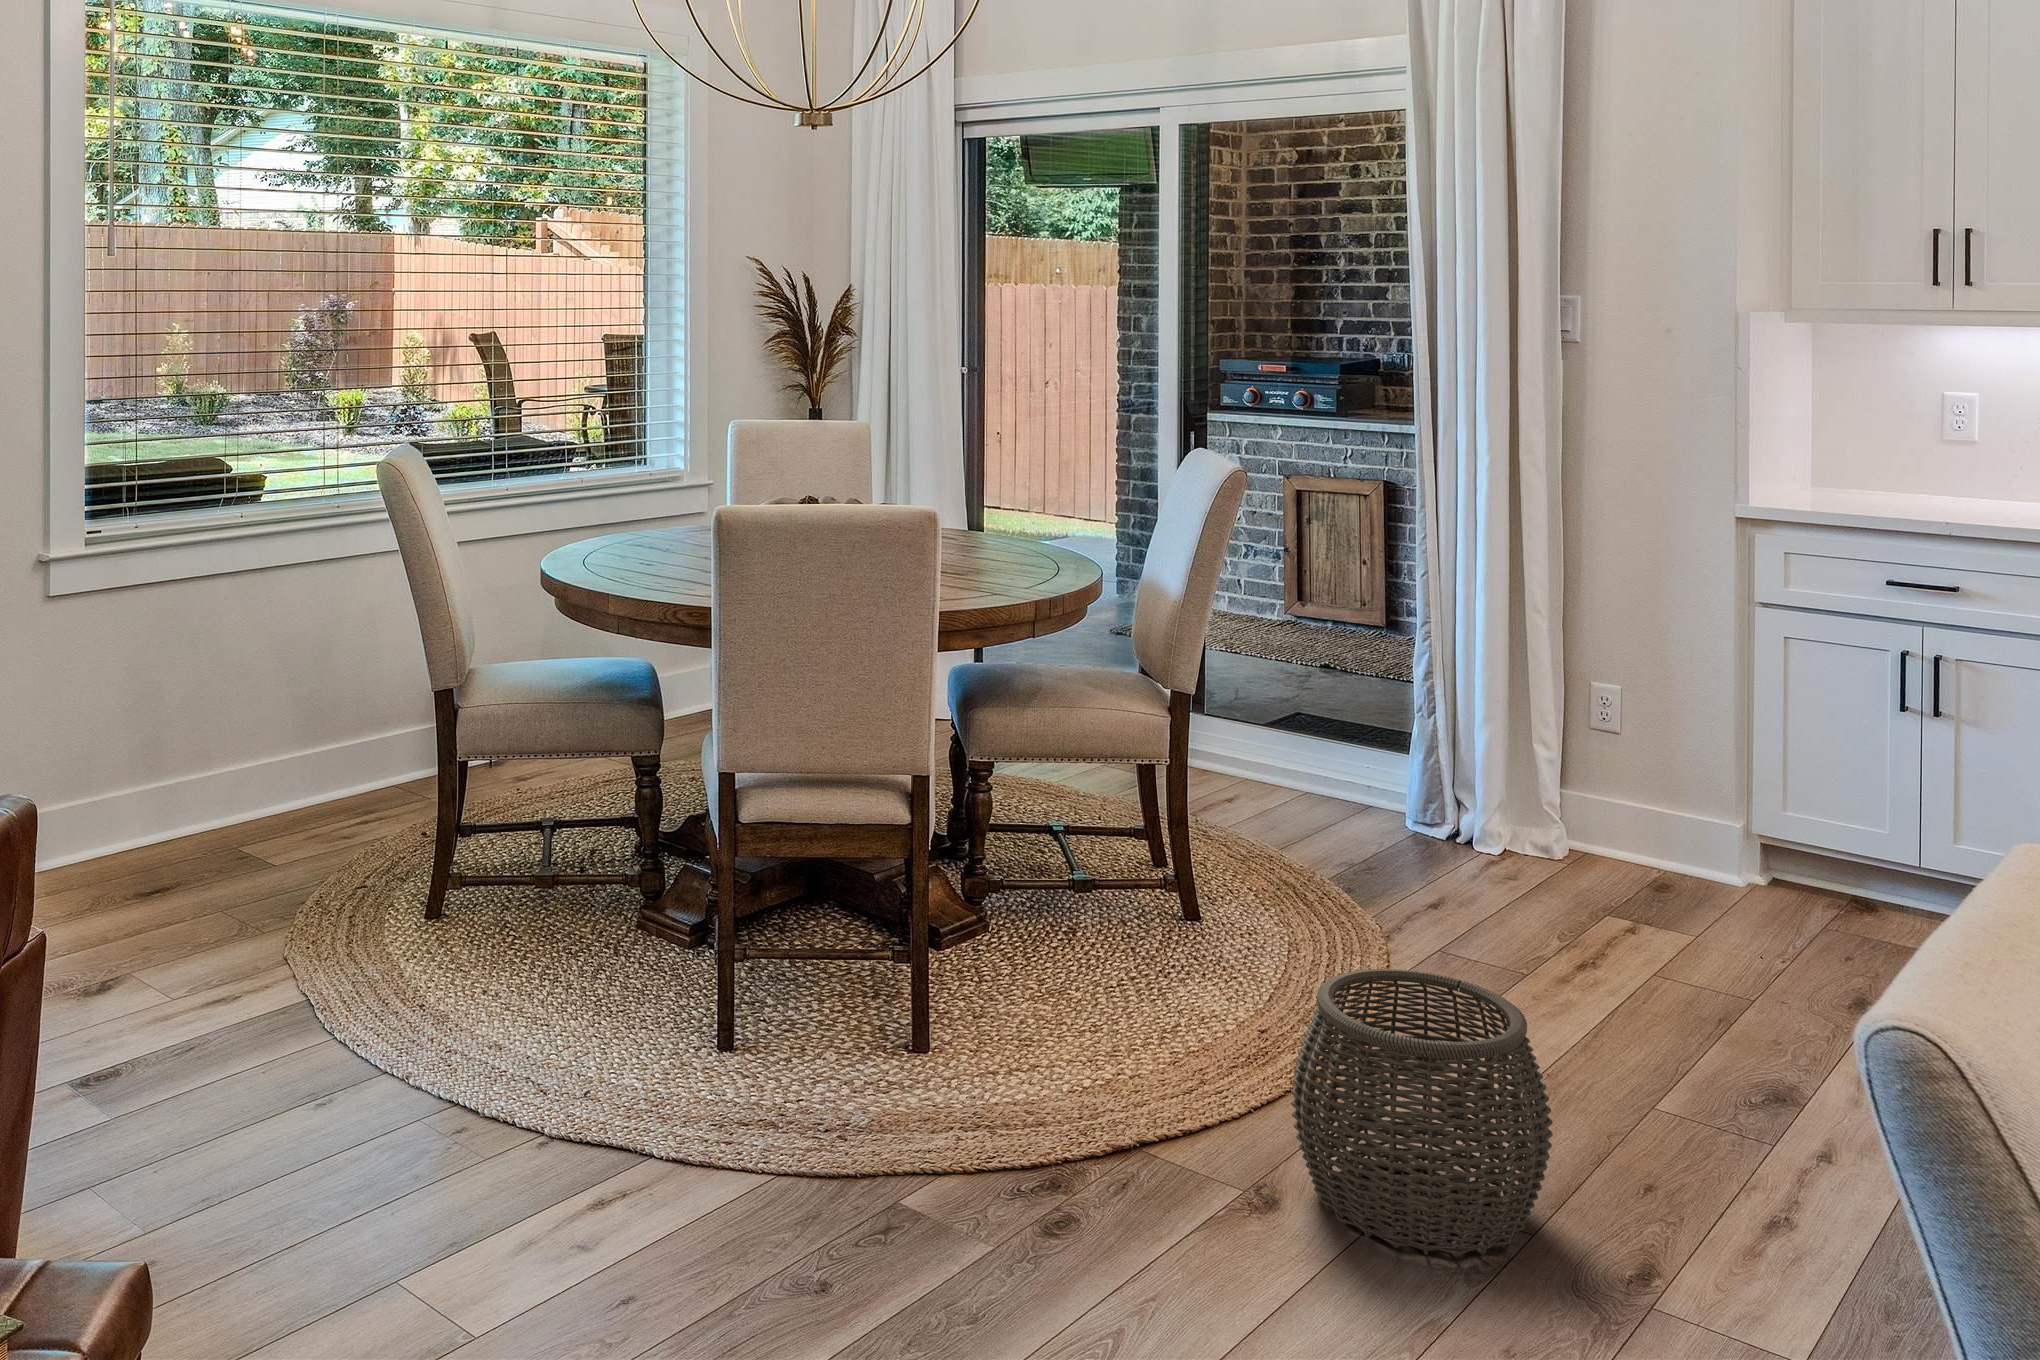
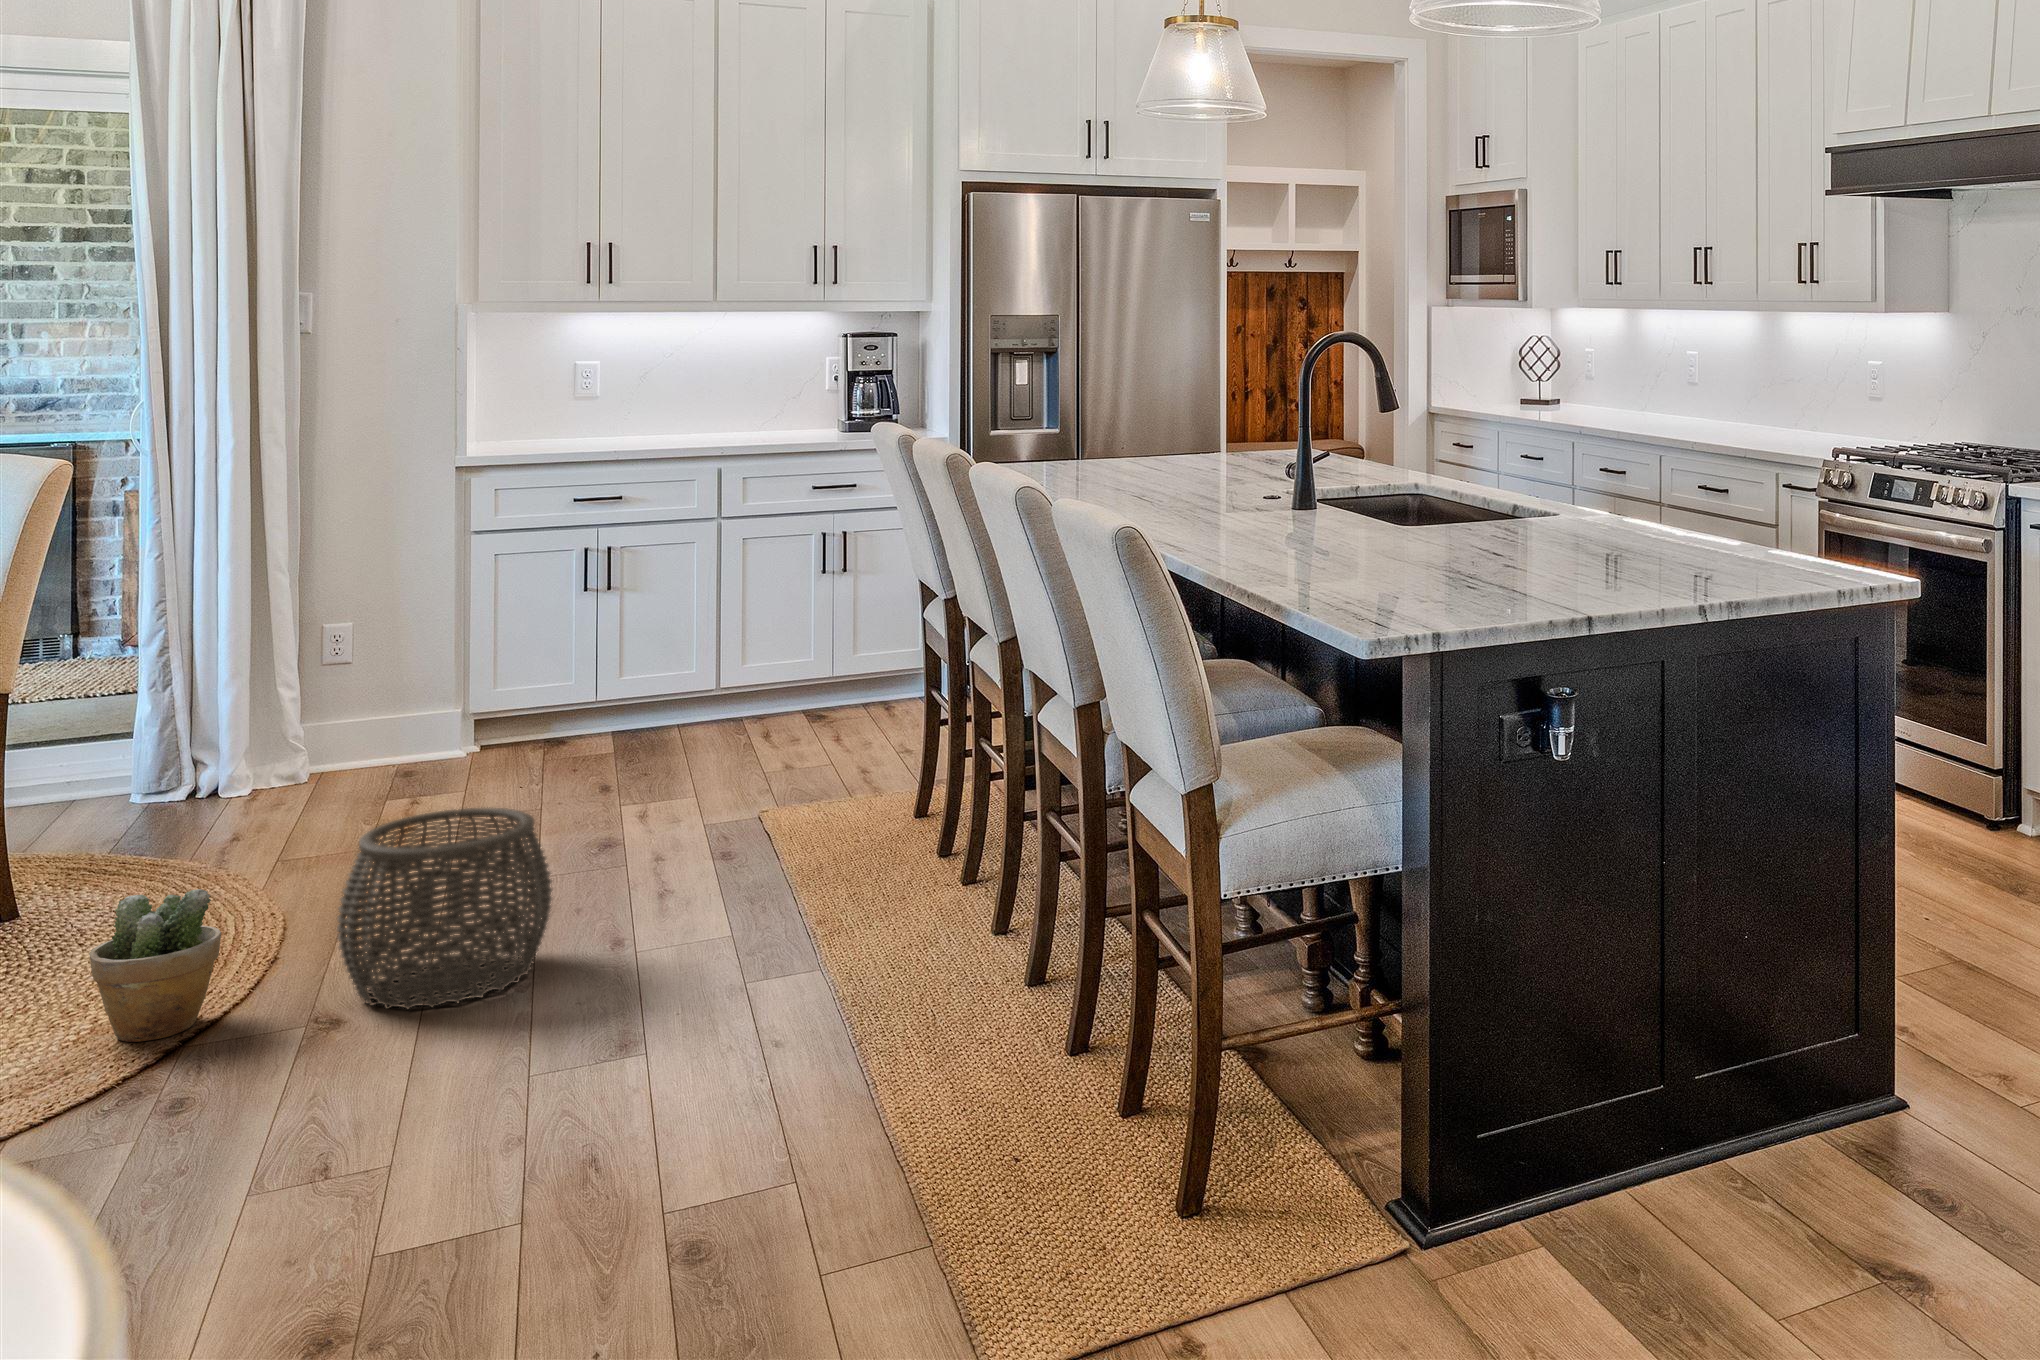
potted plant: none [1087,957,1204,1129] -> present [89,889,221,1042]

